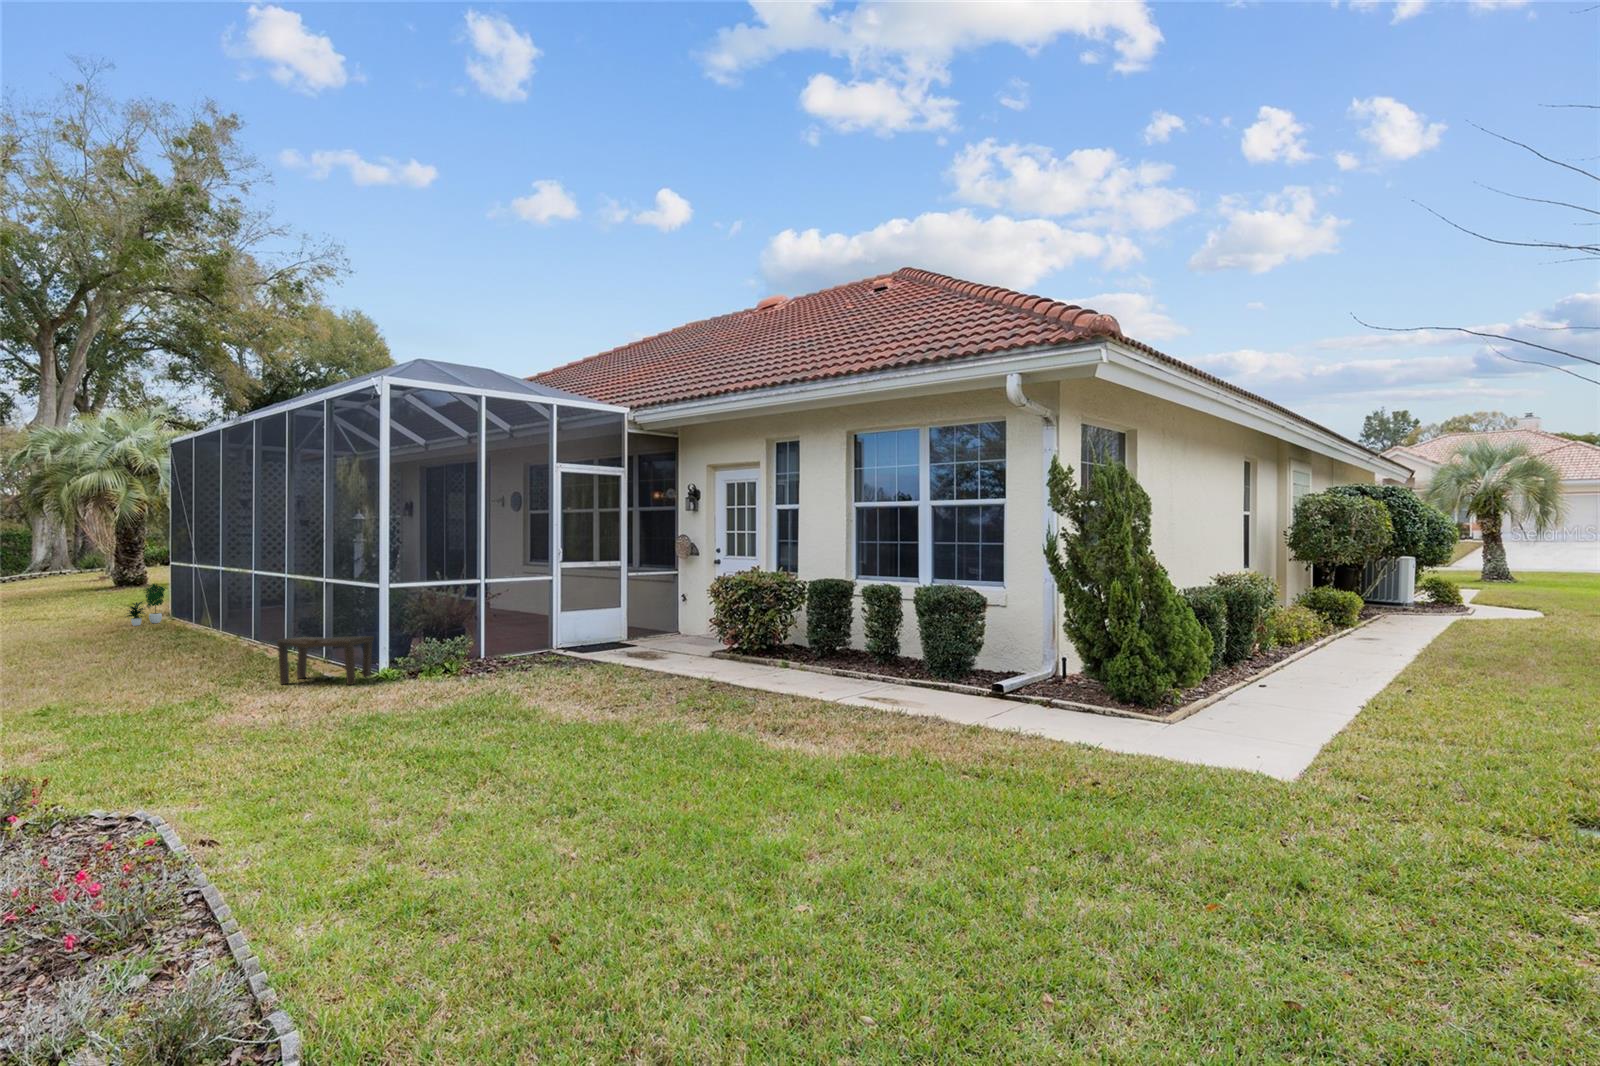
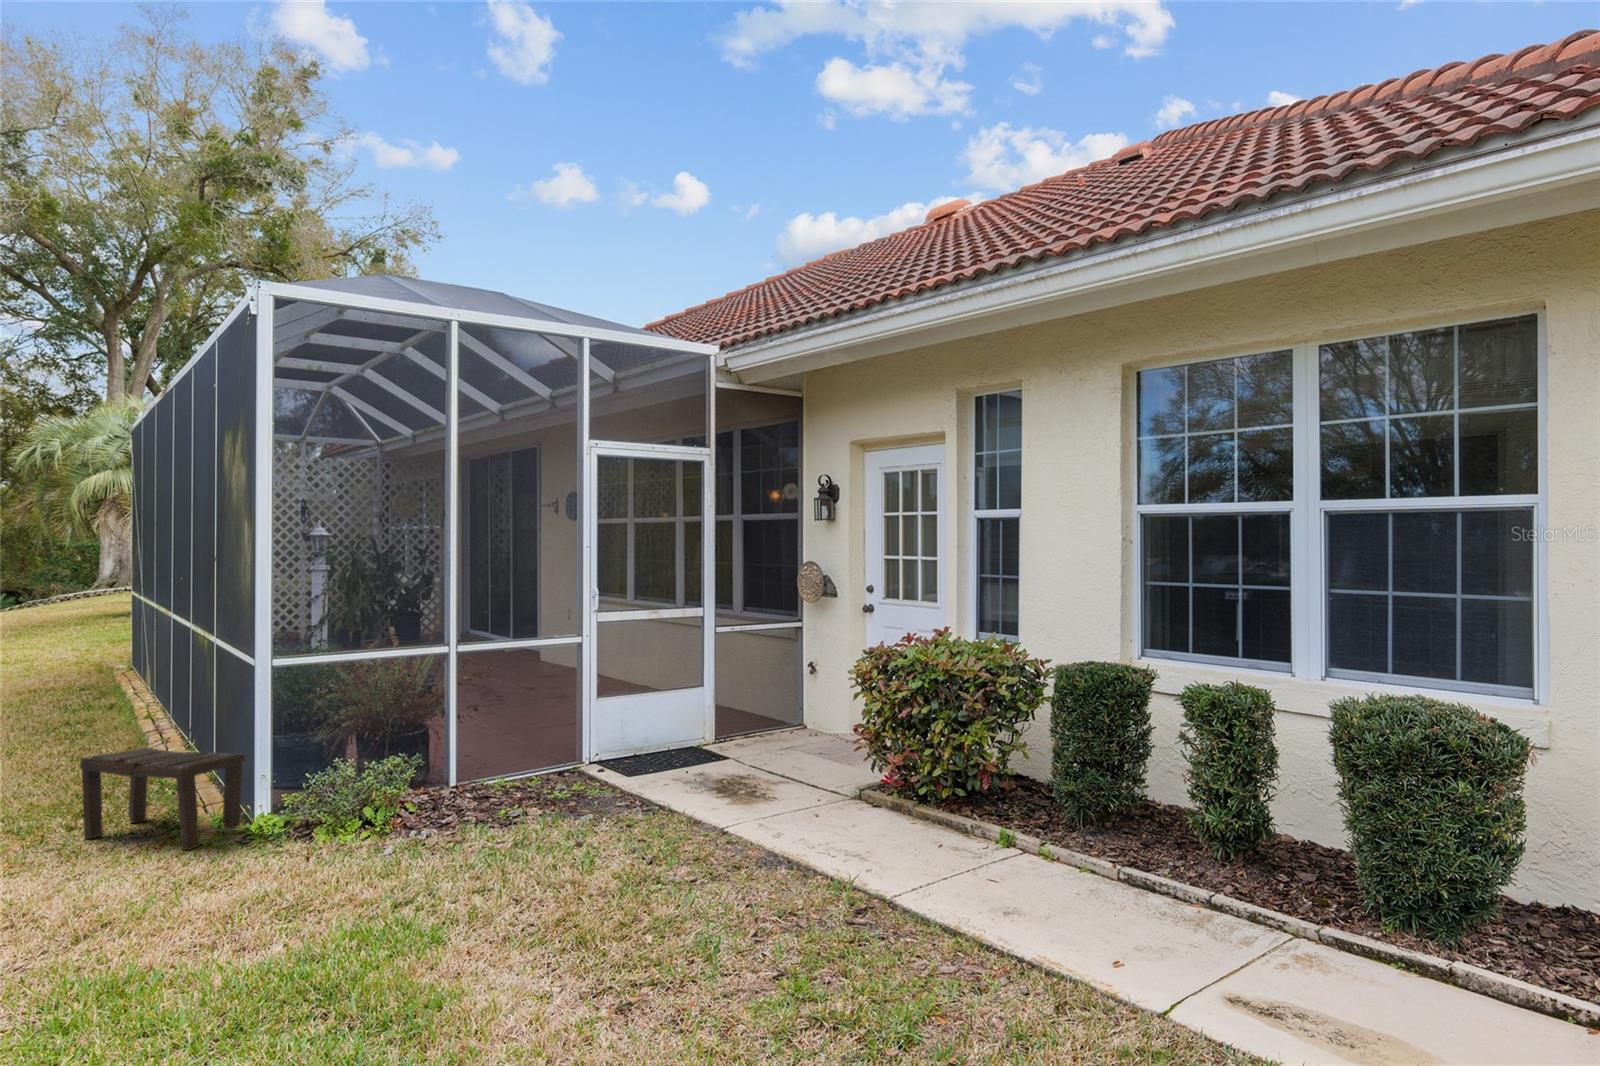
potted plant: present [127,584,166,626] -> none [73,619,133,680]

